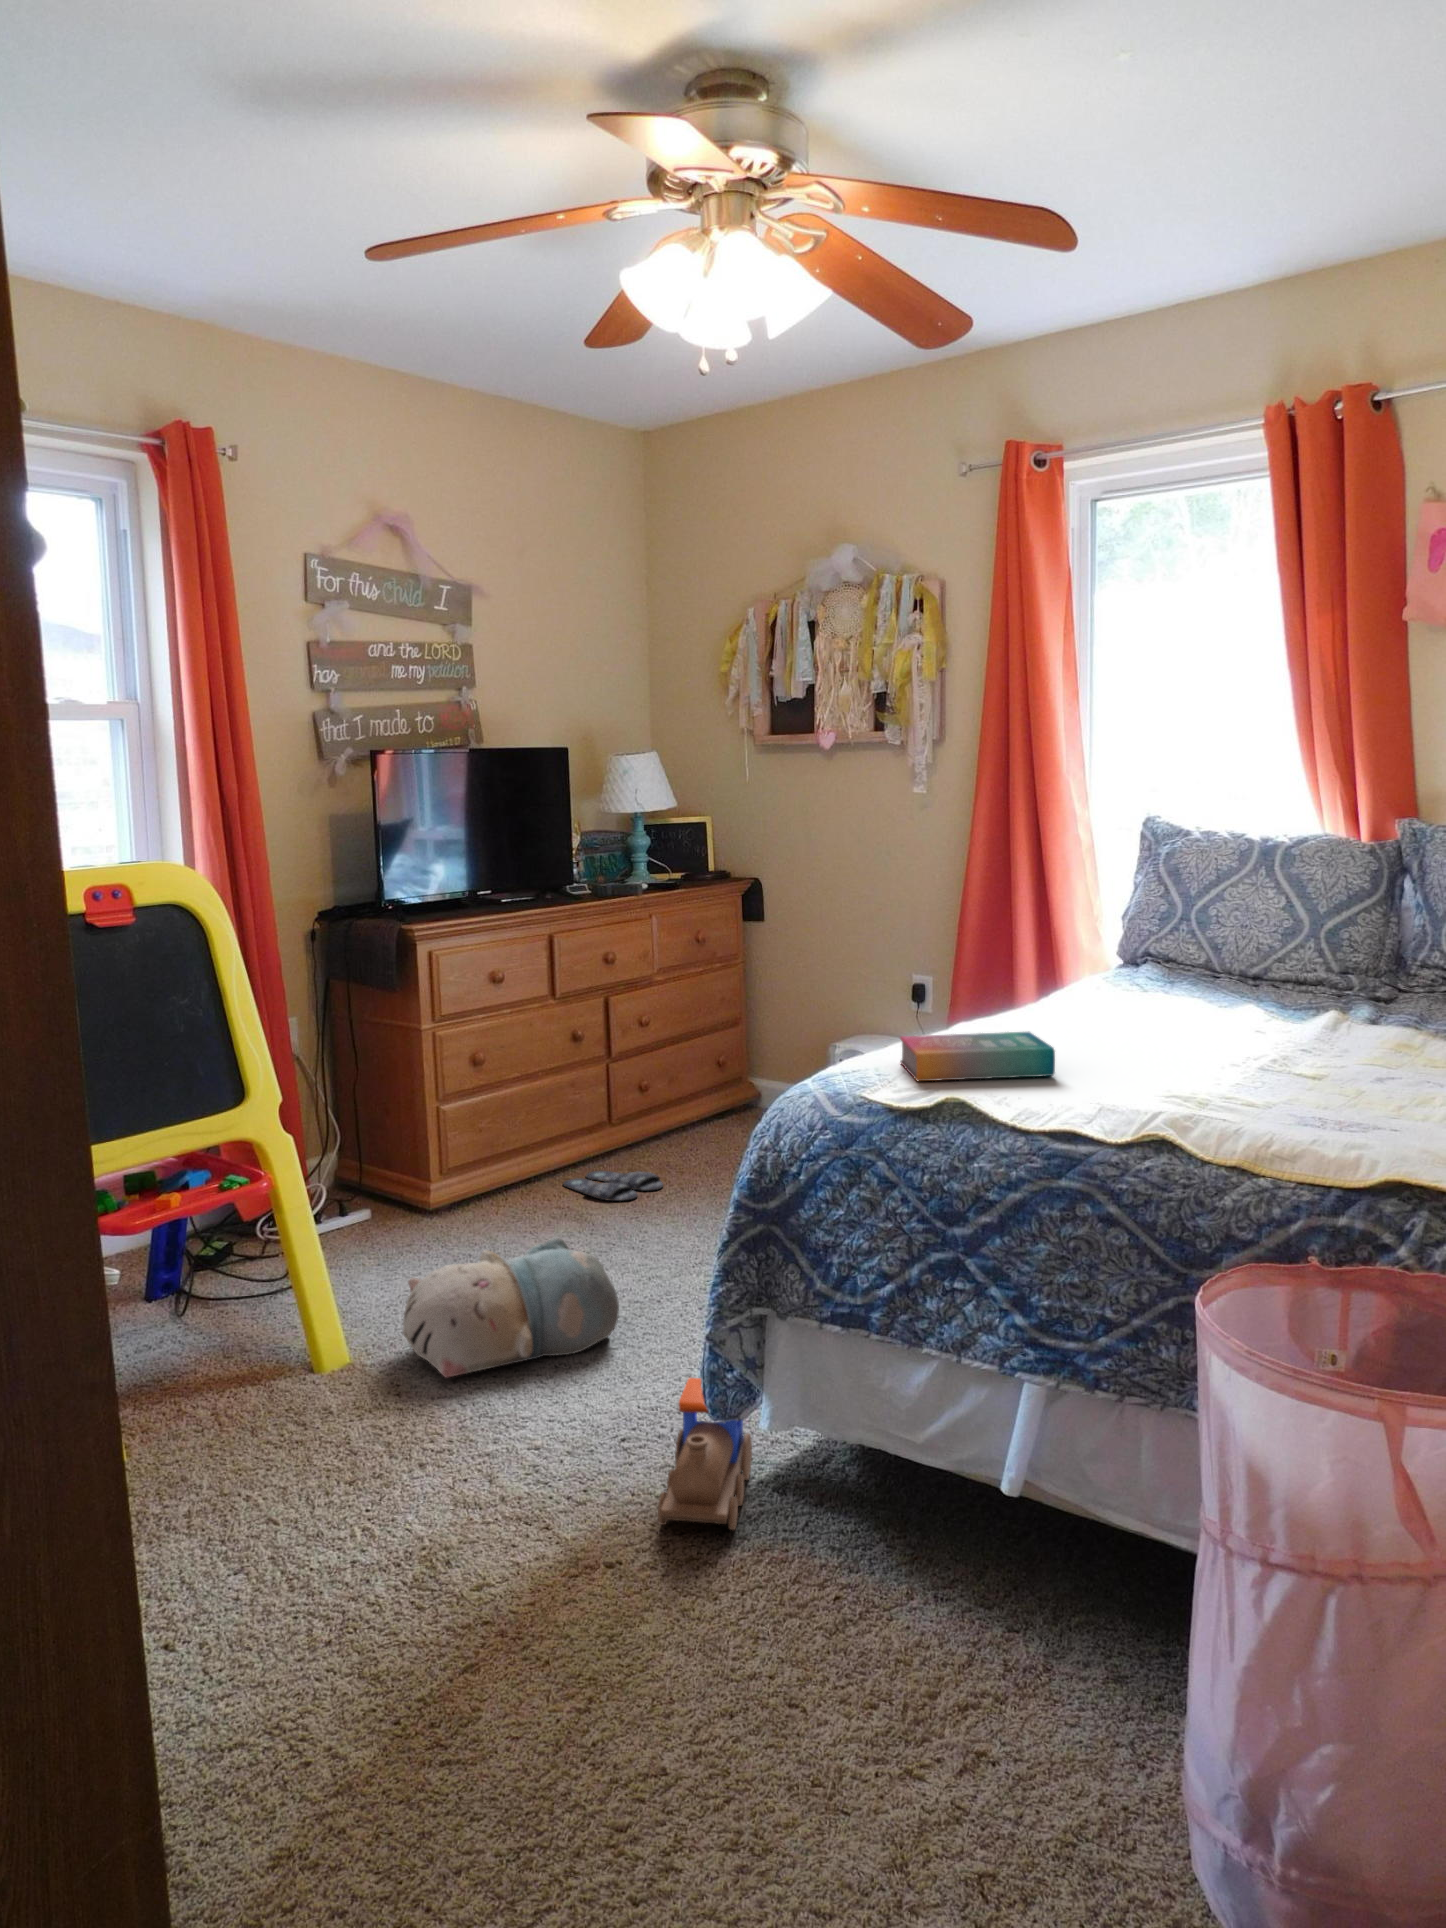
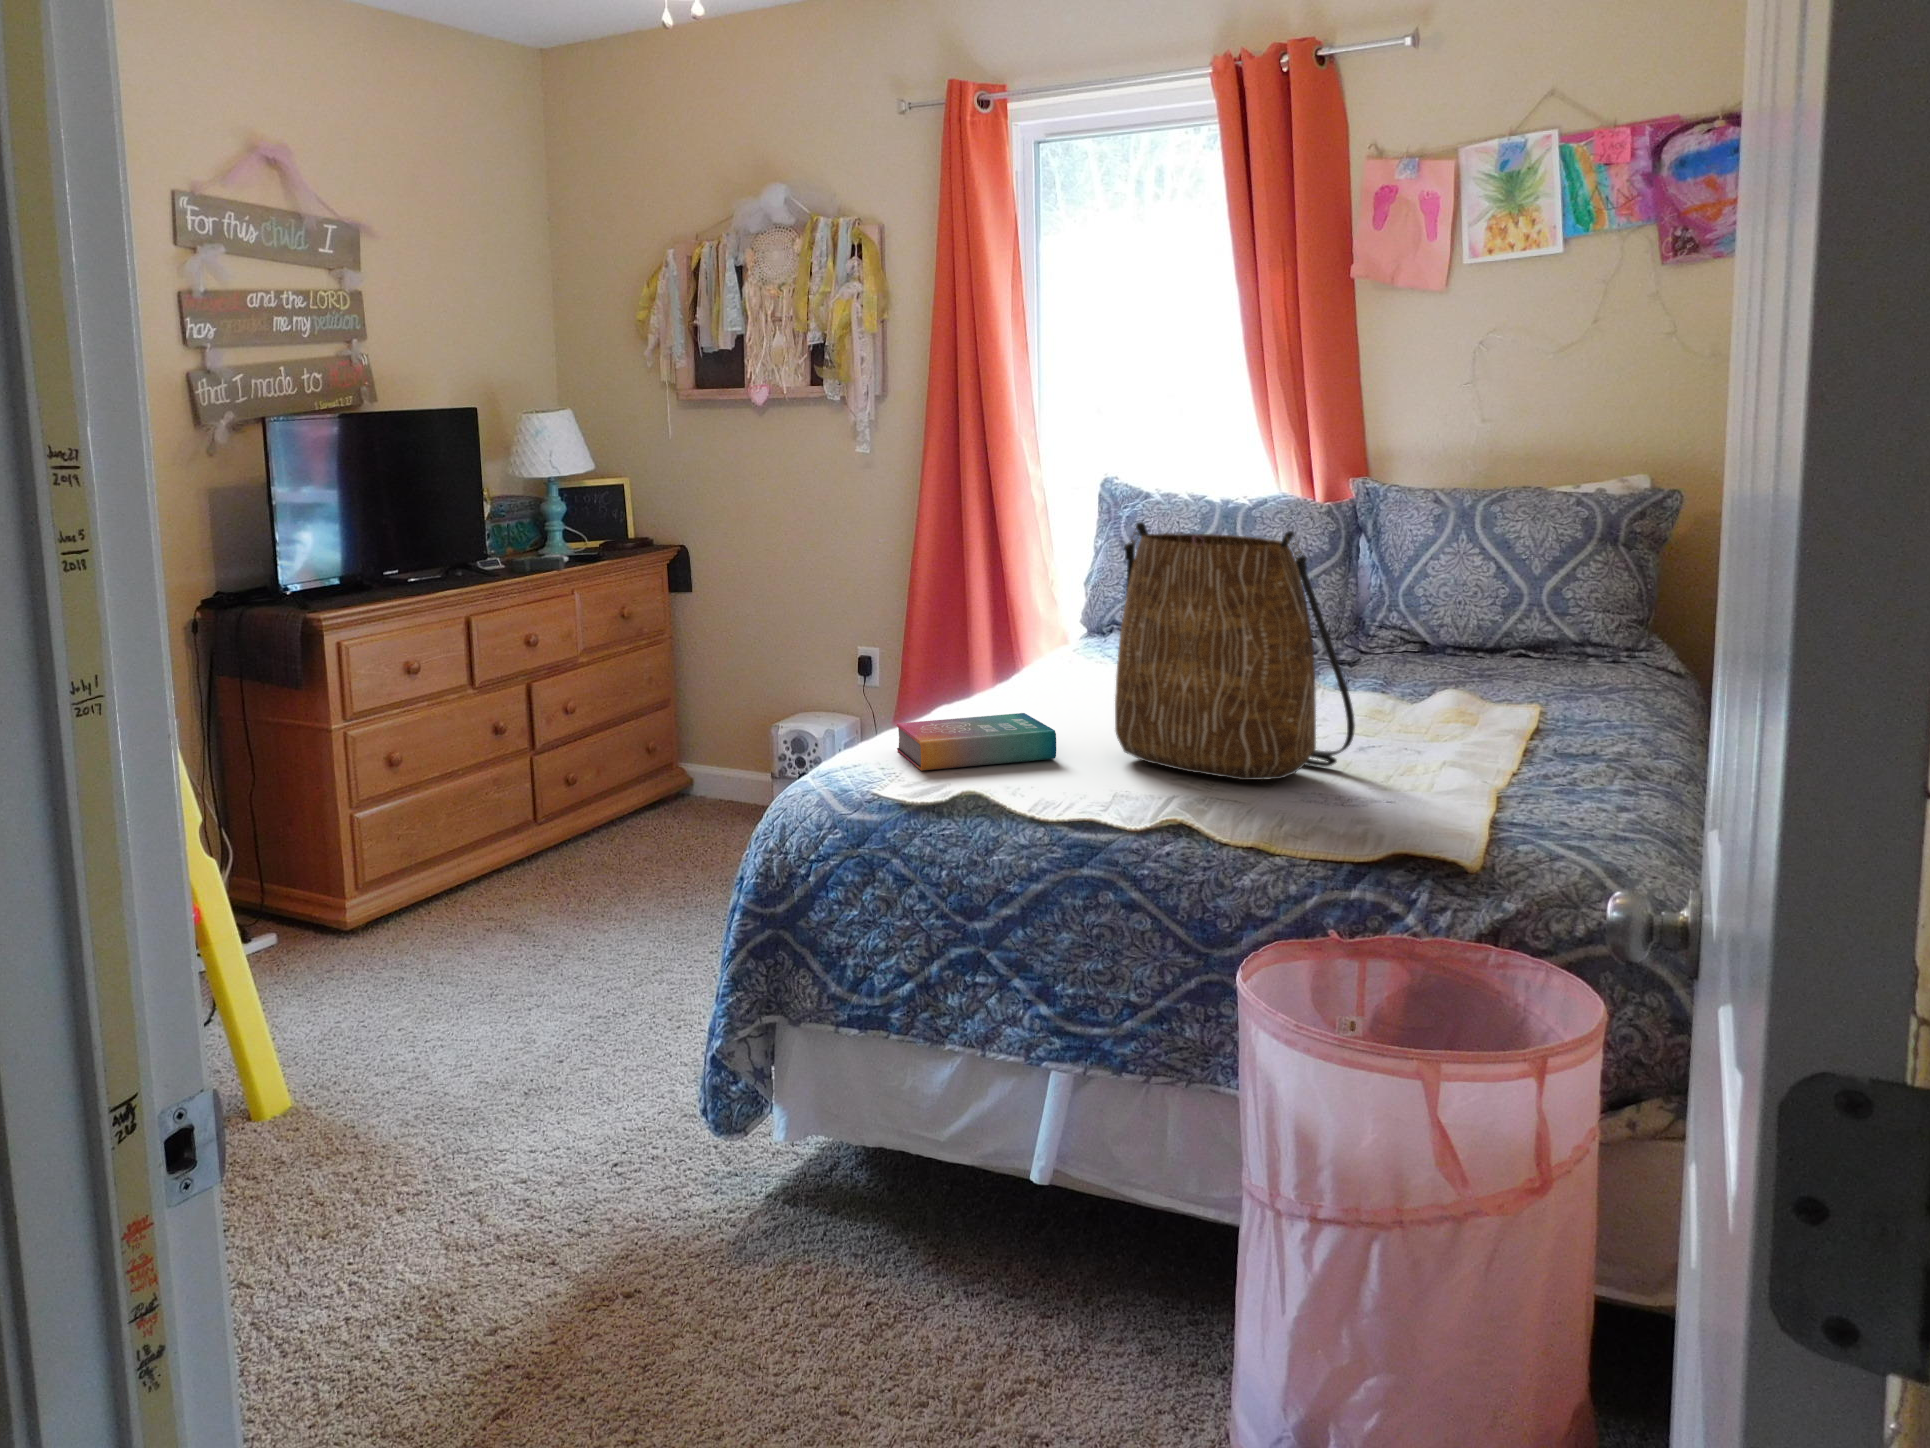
tote bag: none [1117,842,1364,1103] -> present [1115,522,1355,780]
slippers: present [563,1171,663,1201] -> none [494,868,606,902]
plush toy: present [403,1237,619,1378] -> none [355,948,591,1111]
toy train: present [658,1378,752,1530] -> none [672,1089,758,1247]

